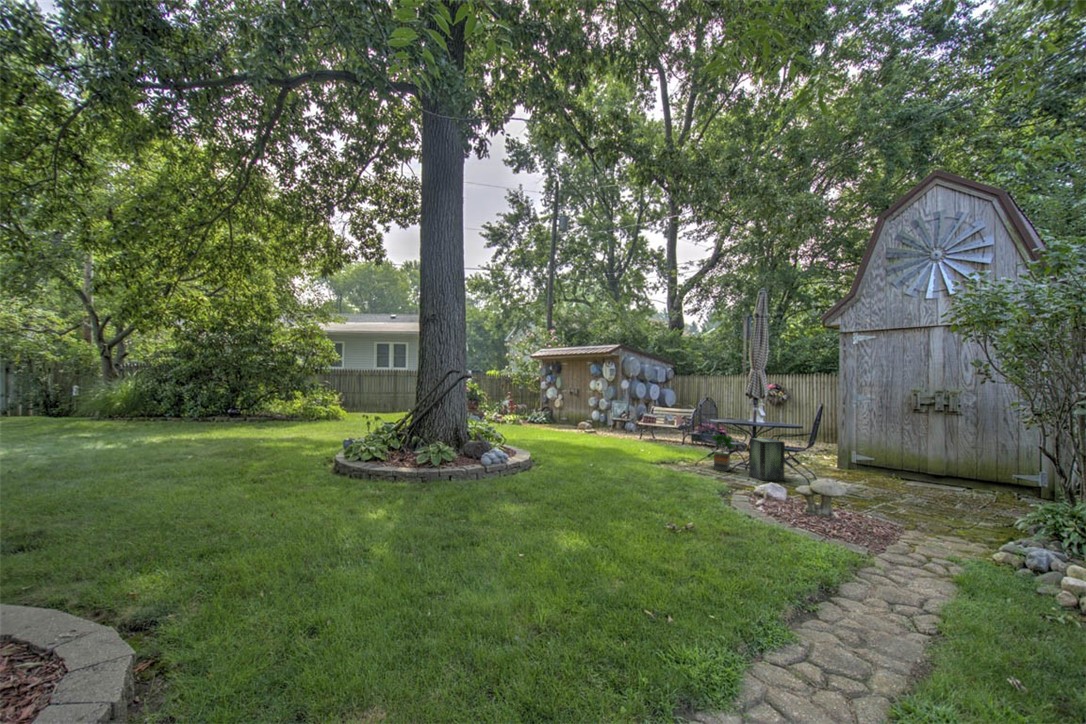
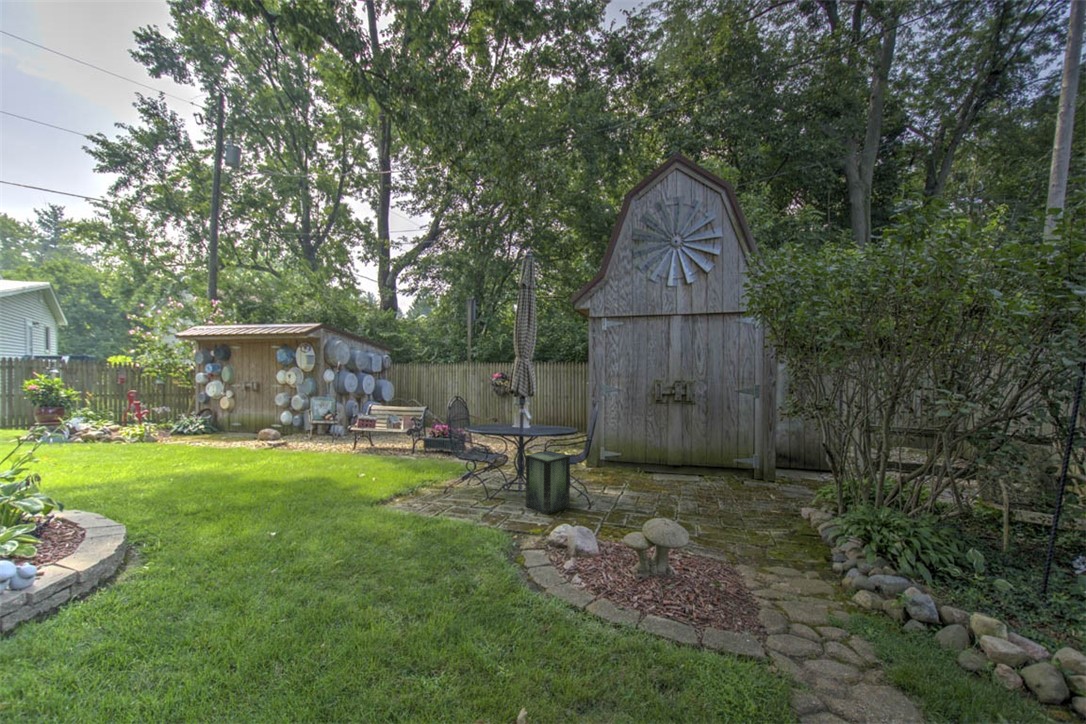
potted tree: present [712,435,735,471] -> none [471,451,504,504]

